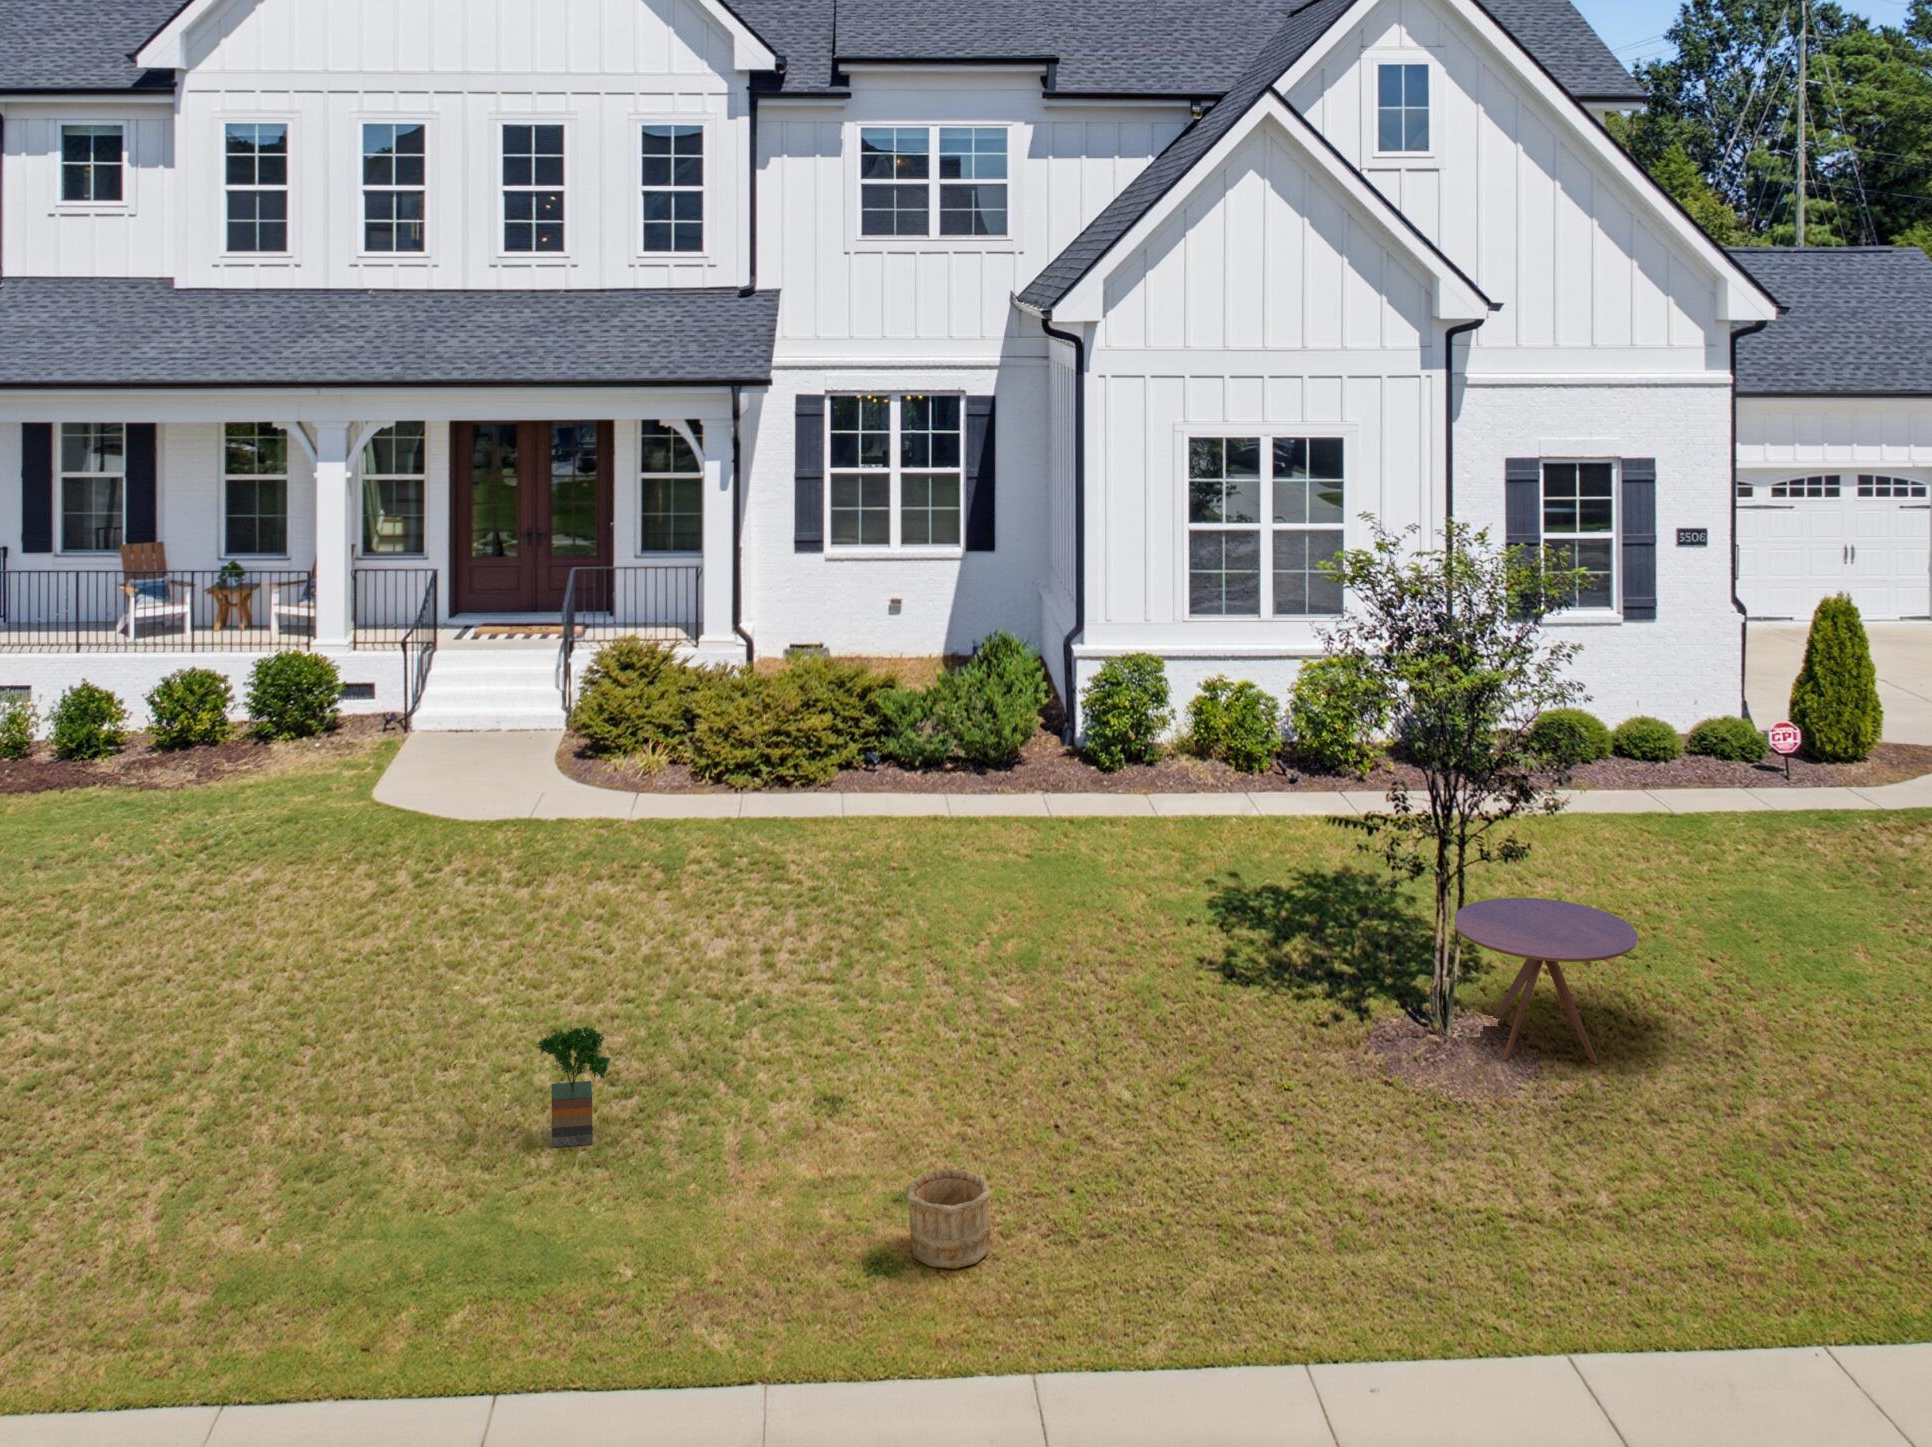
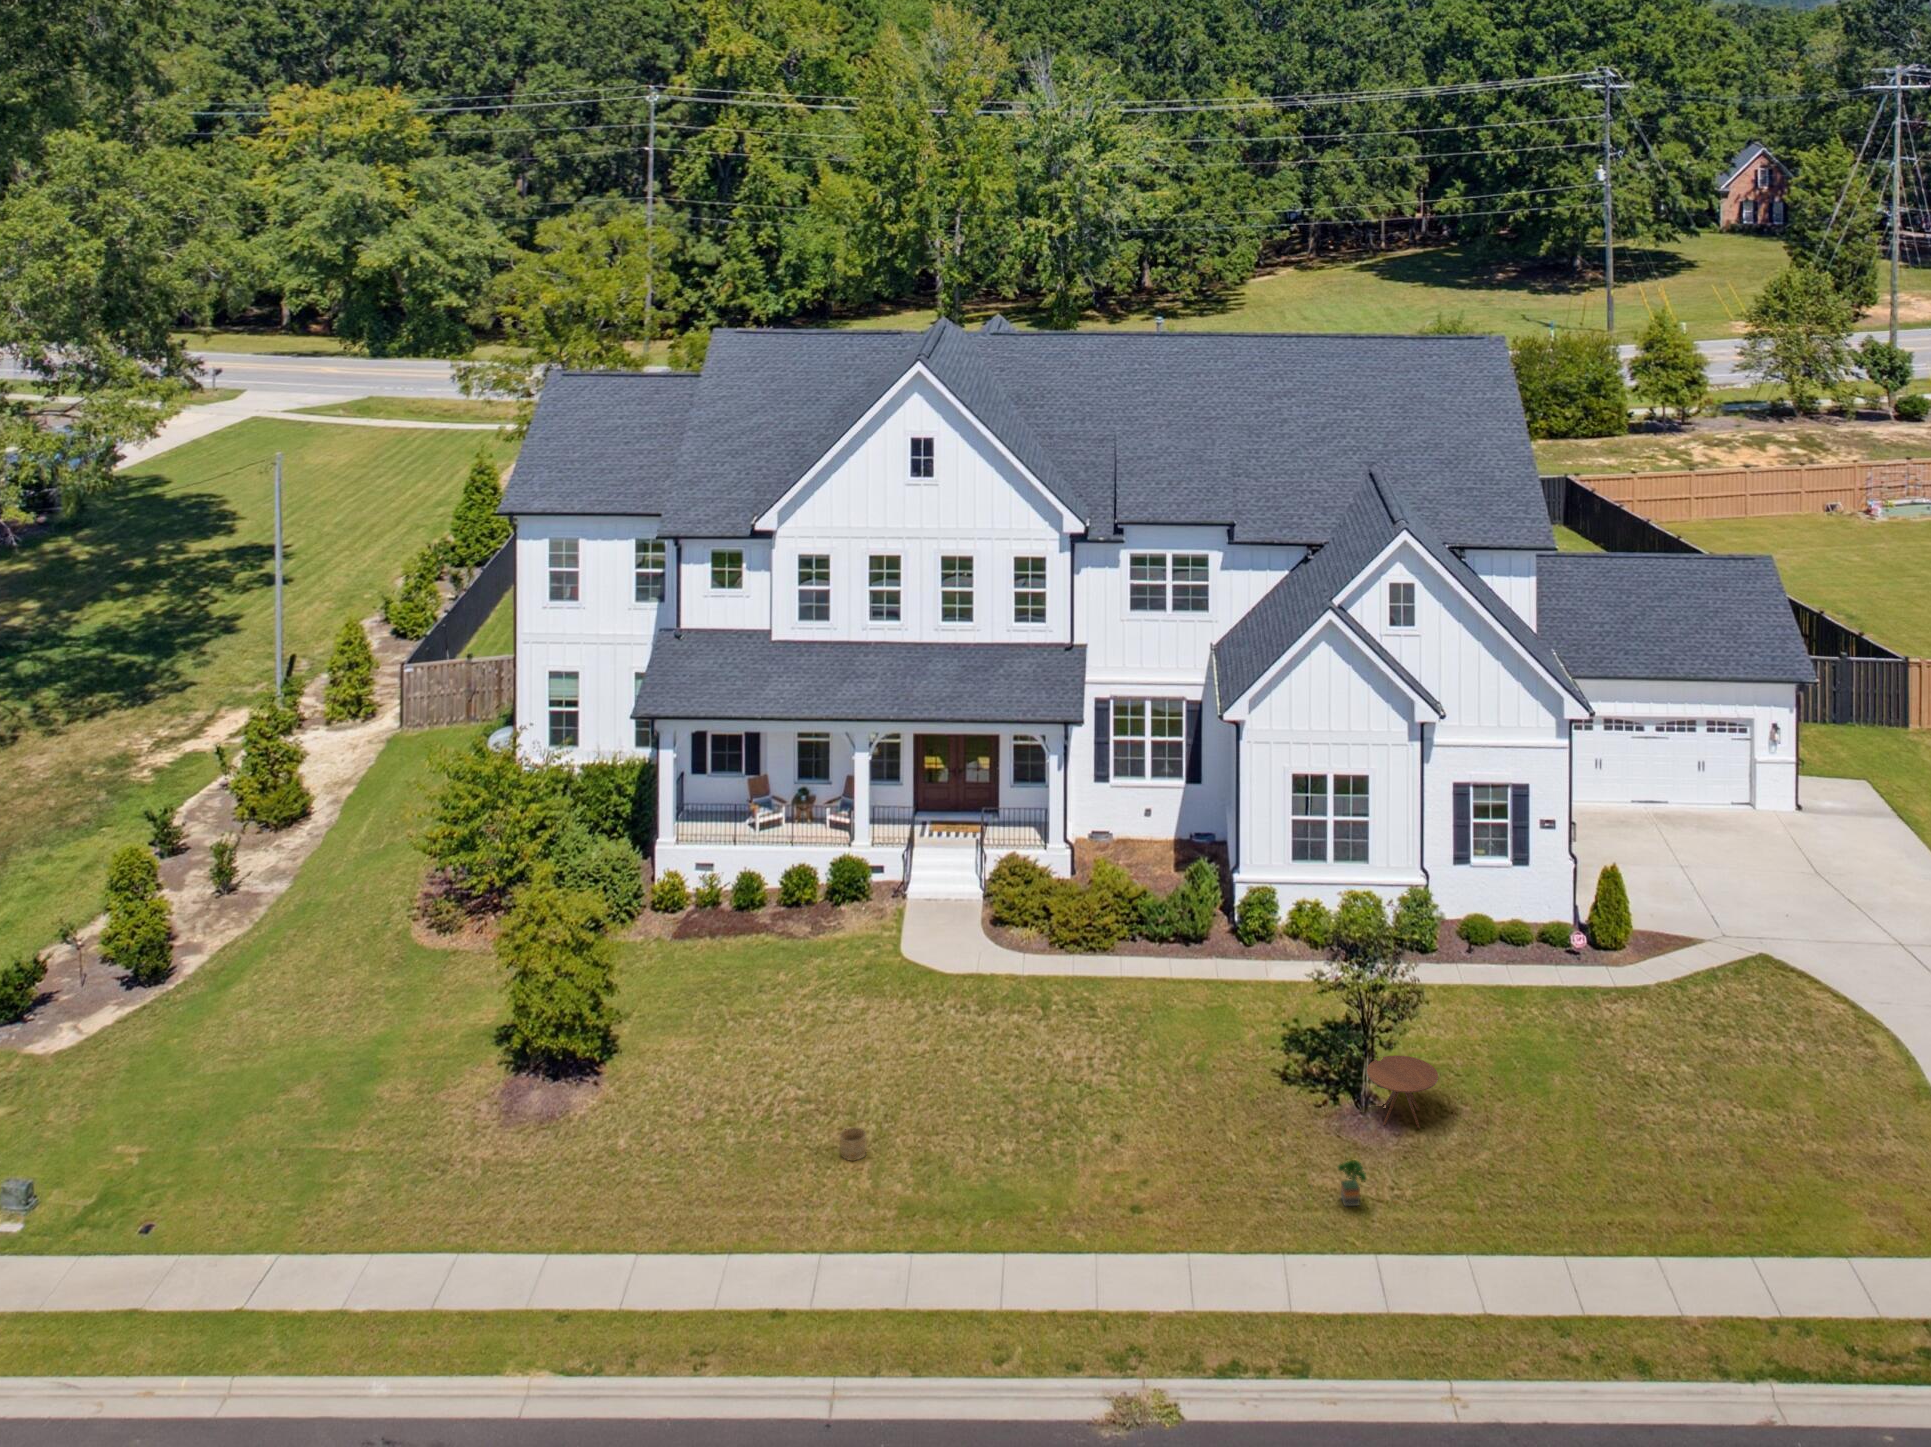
potted tree: present [537,1026,611,1147] -> present [1338,1160,1366,1206]
wooden bucket: present [907,1169,991,1269] -> present [839,1127,866,1161]

